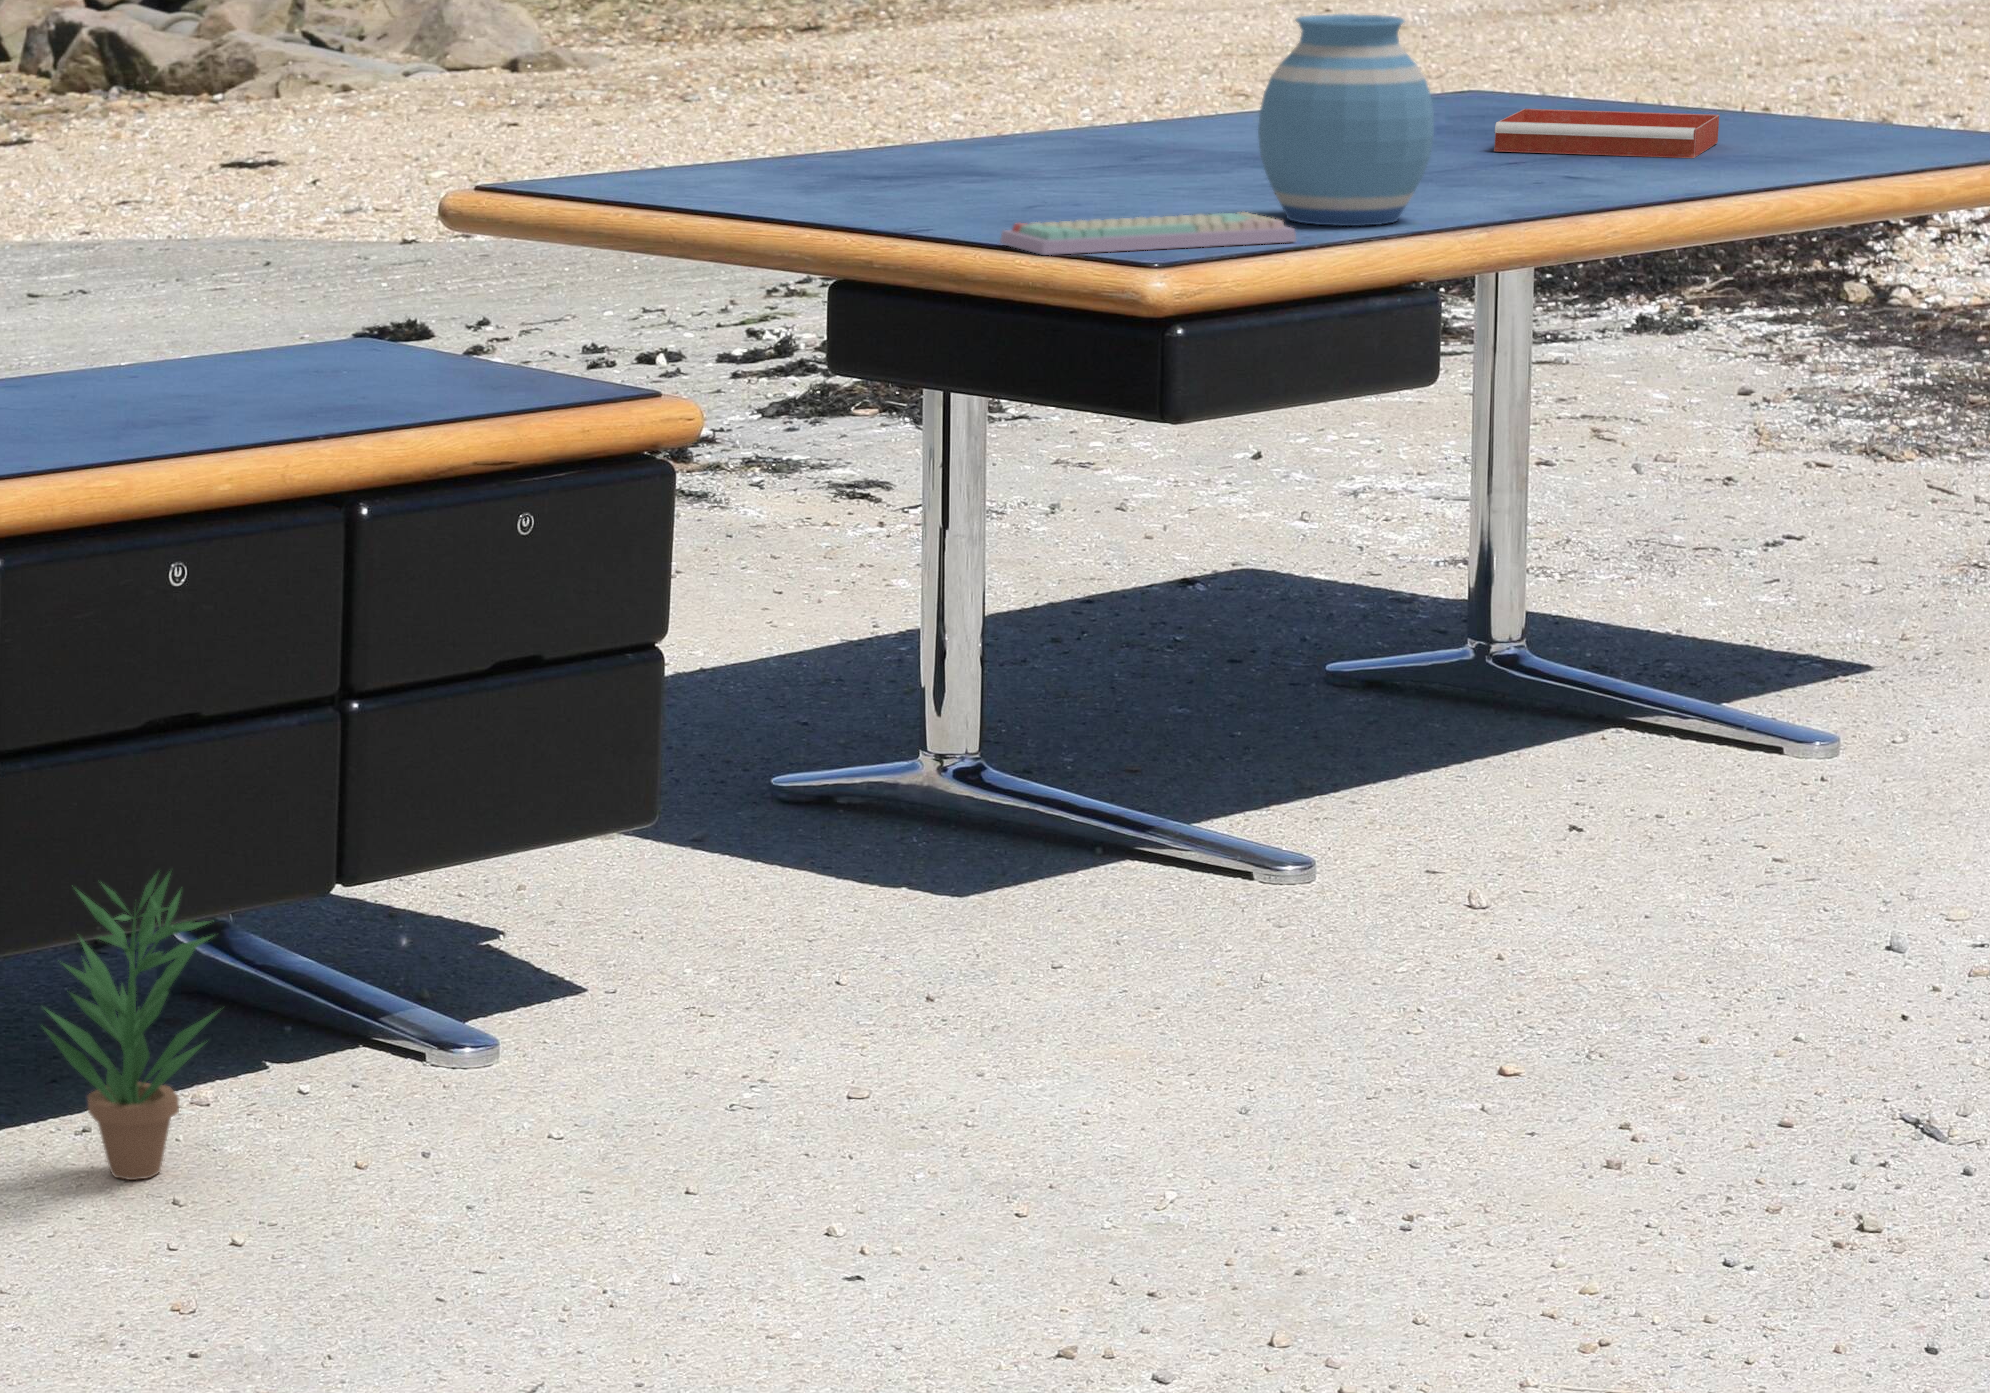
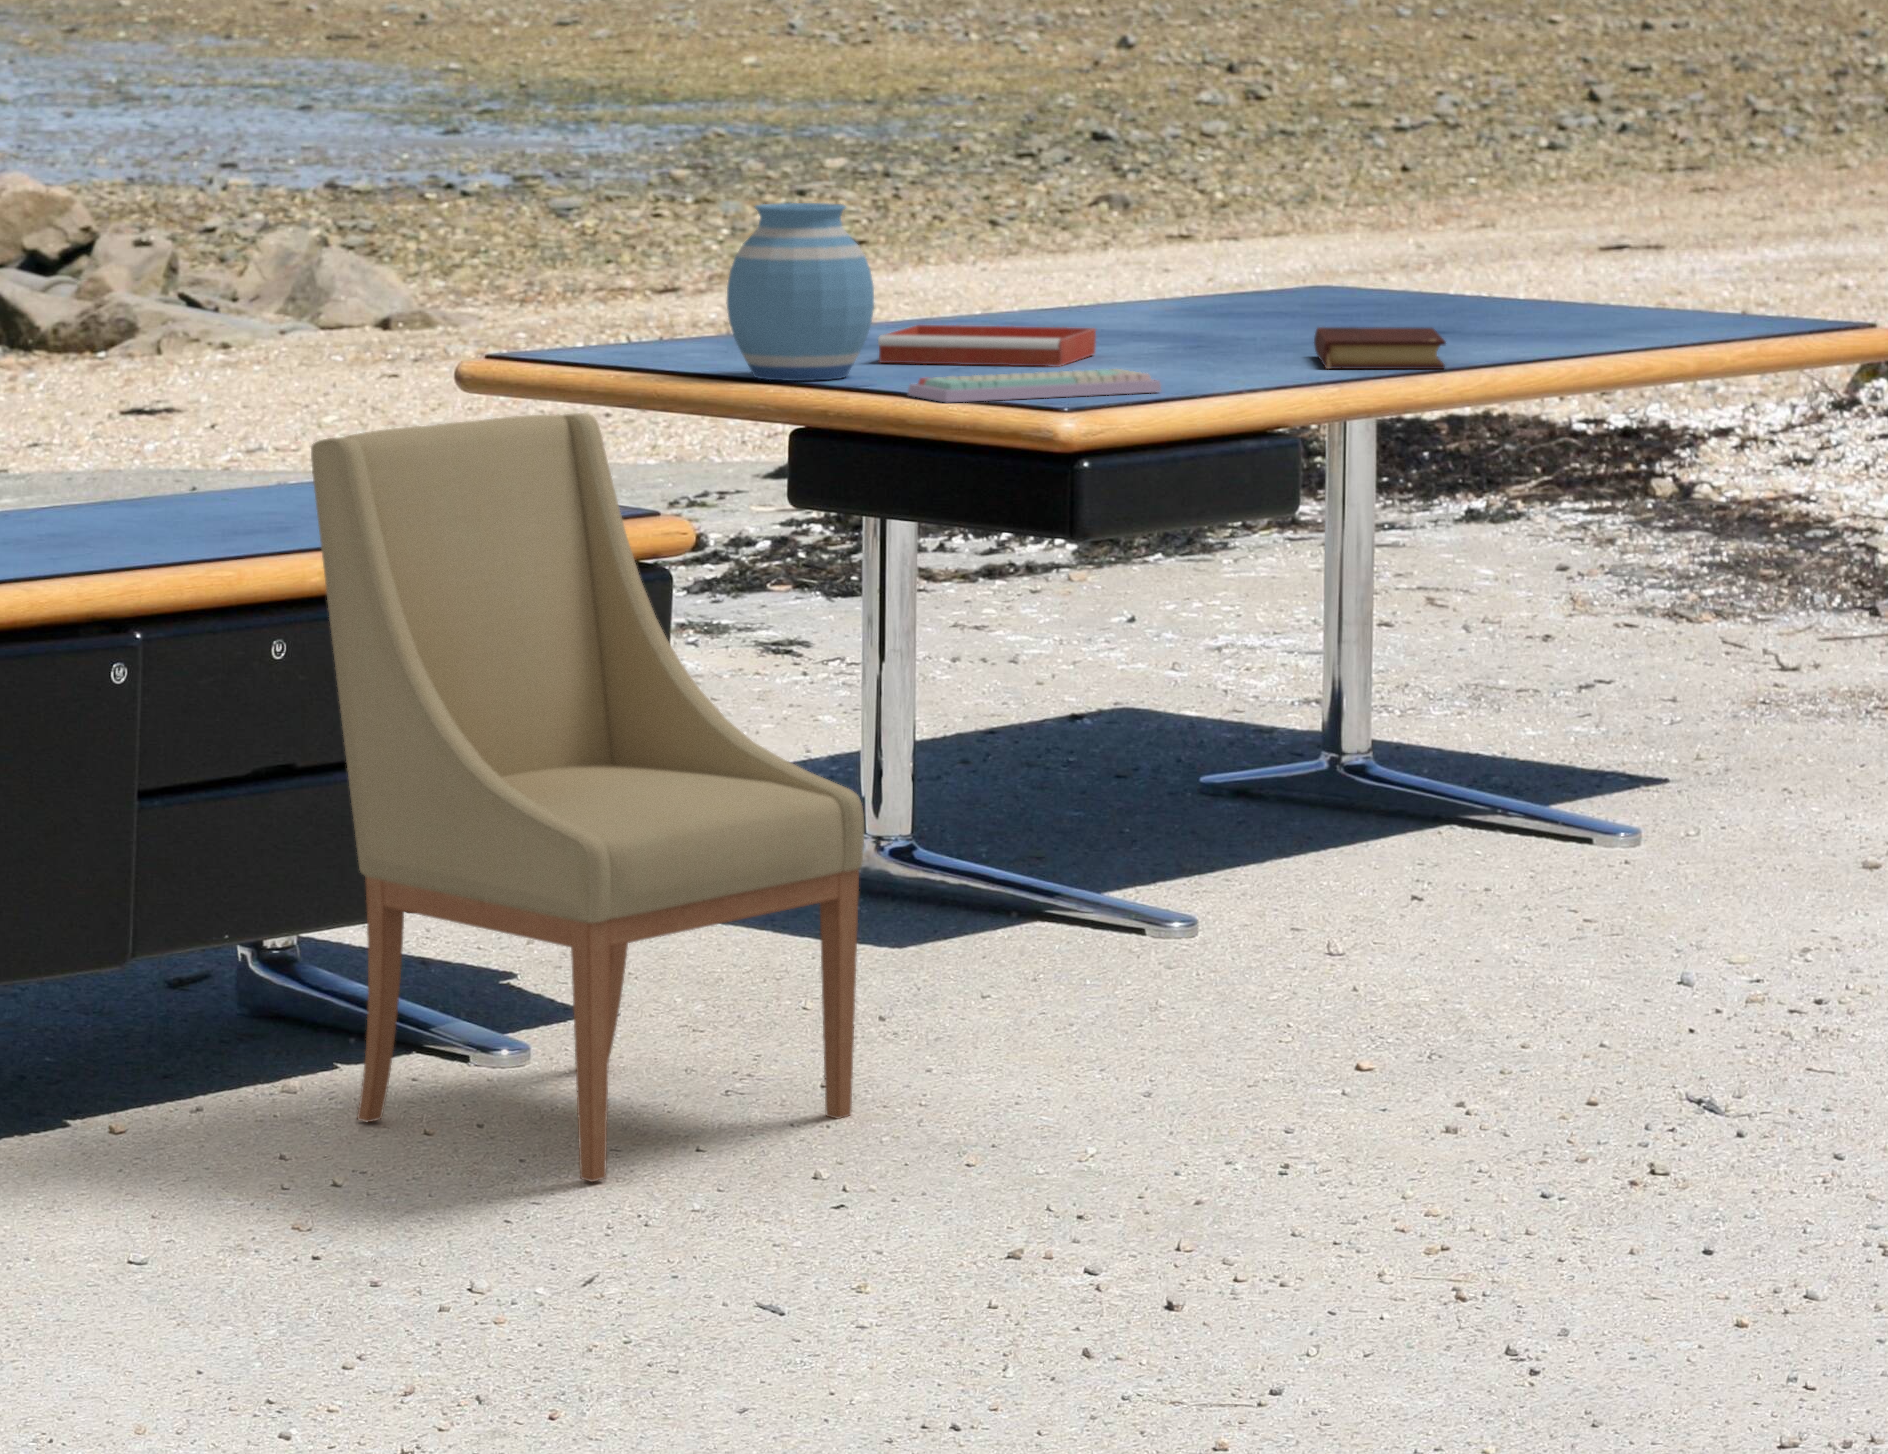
vase: present [1258,14,1434,226] -> present [727,203,874,381]
tray: present [1494,109,1719,158] -> present [878,325,1096,367]
book: none [1477,155,1630,210] -> present [1314,327,1446,369]
chair: none [274,280,926,1212] -> present [311,413,864,1182]
potted plant: present [44,873,217,1180] -> none [119,898,278,1168]

